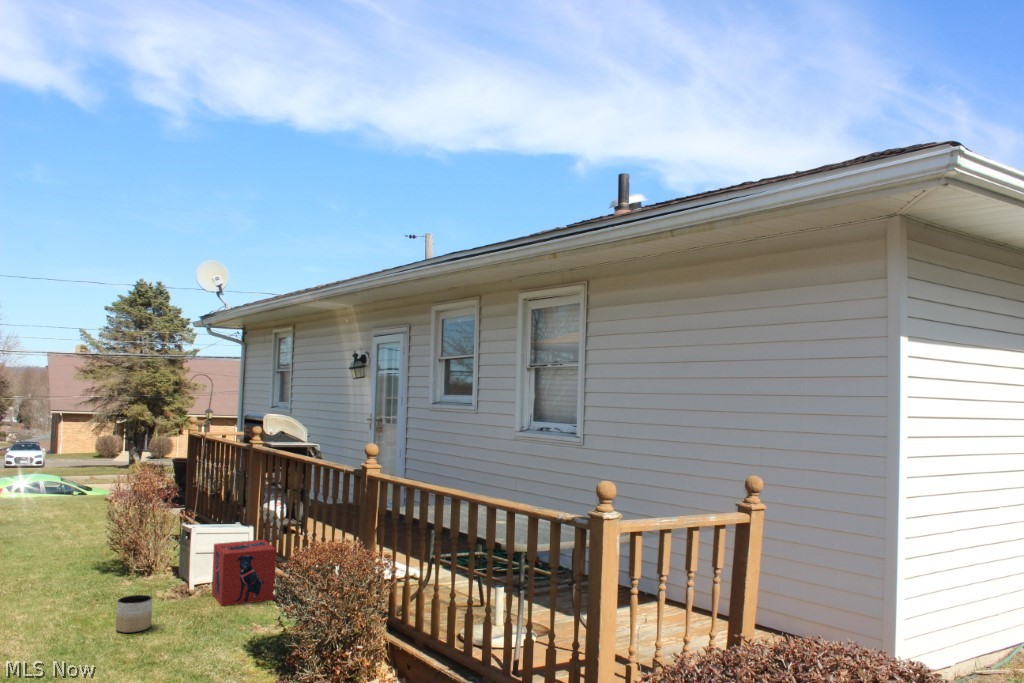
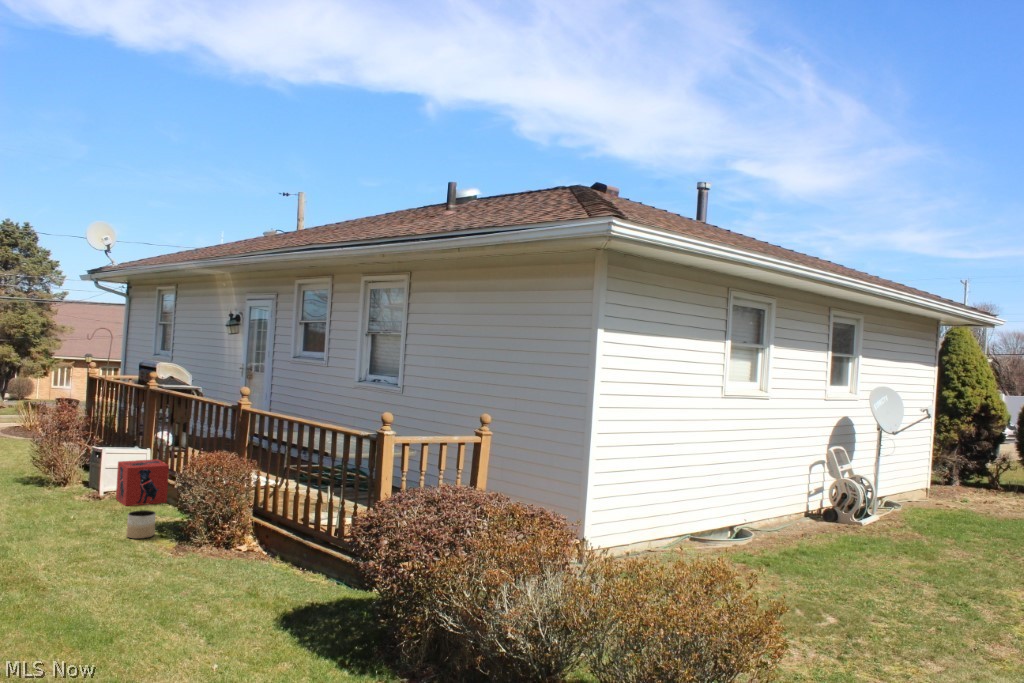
planter: present [116,595,152,633] -> present [126,510,156,539]

